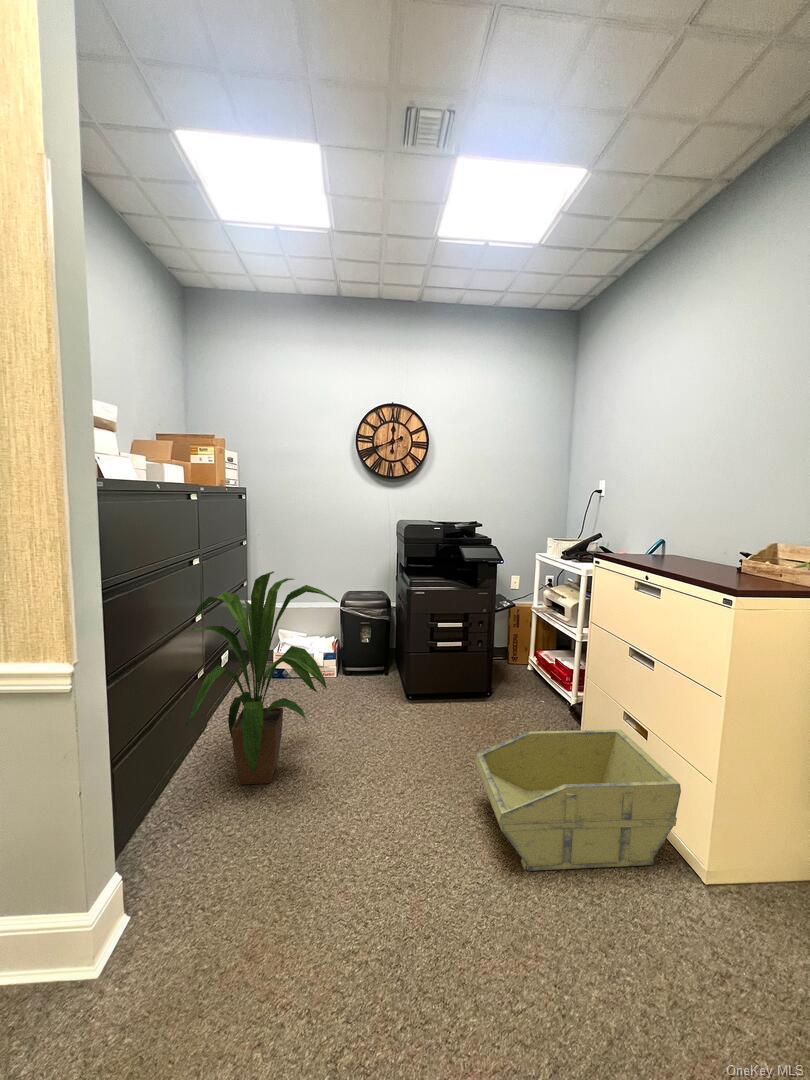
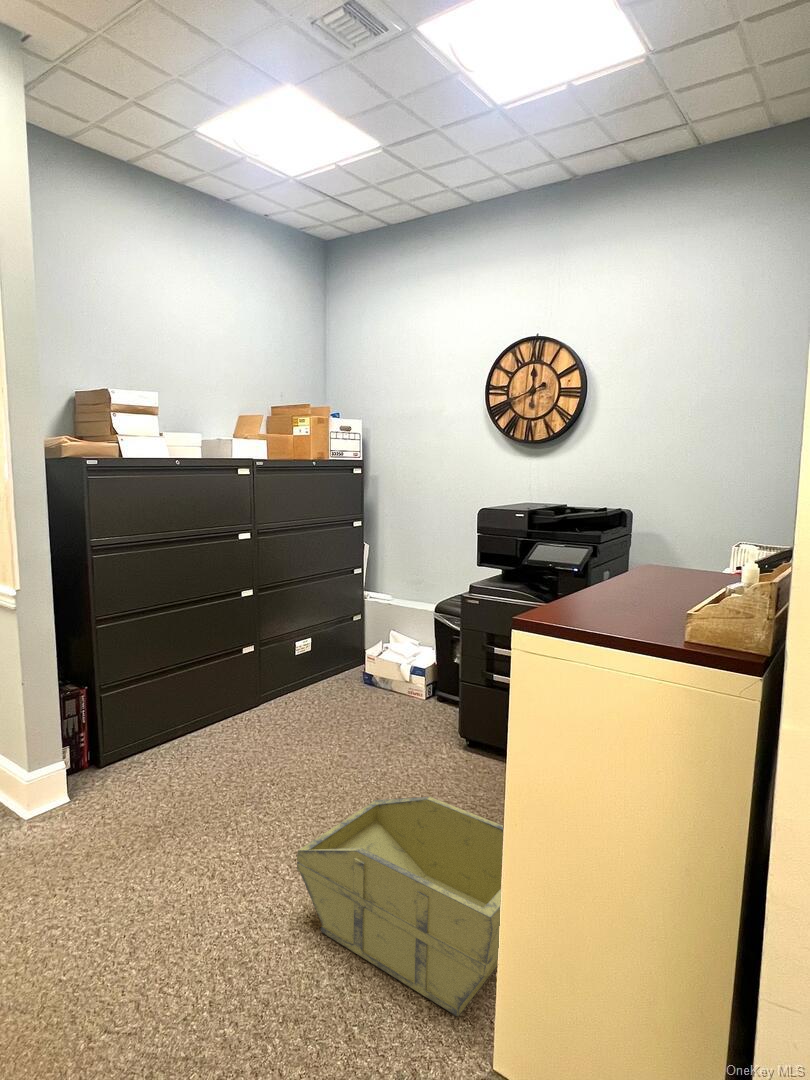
house plant: present [186,571,338,785] -> none [165,549,320,764]

